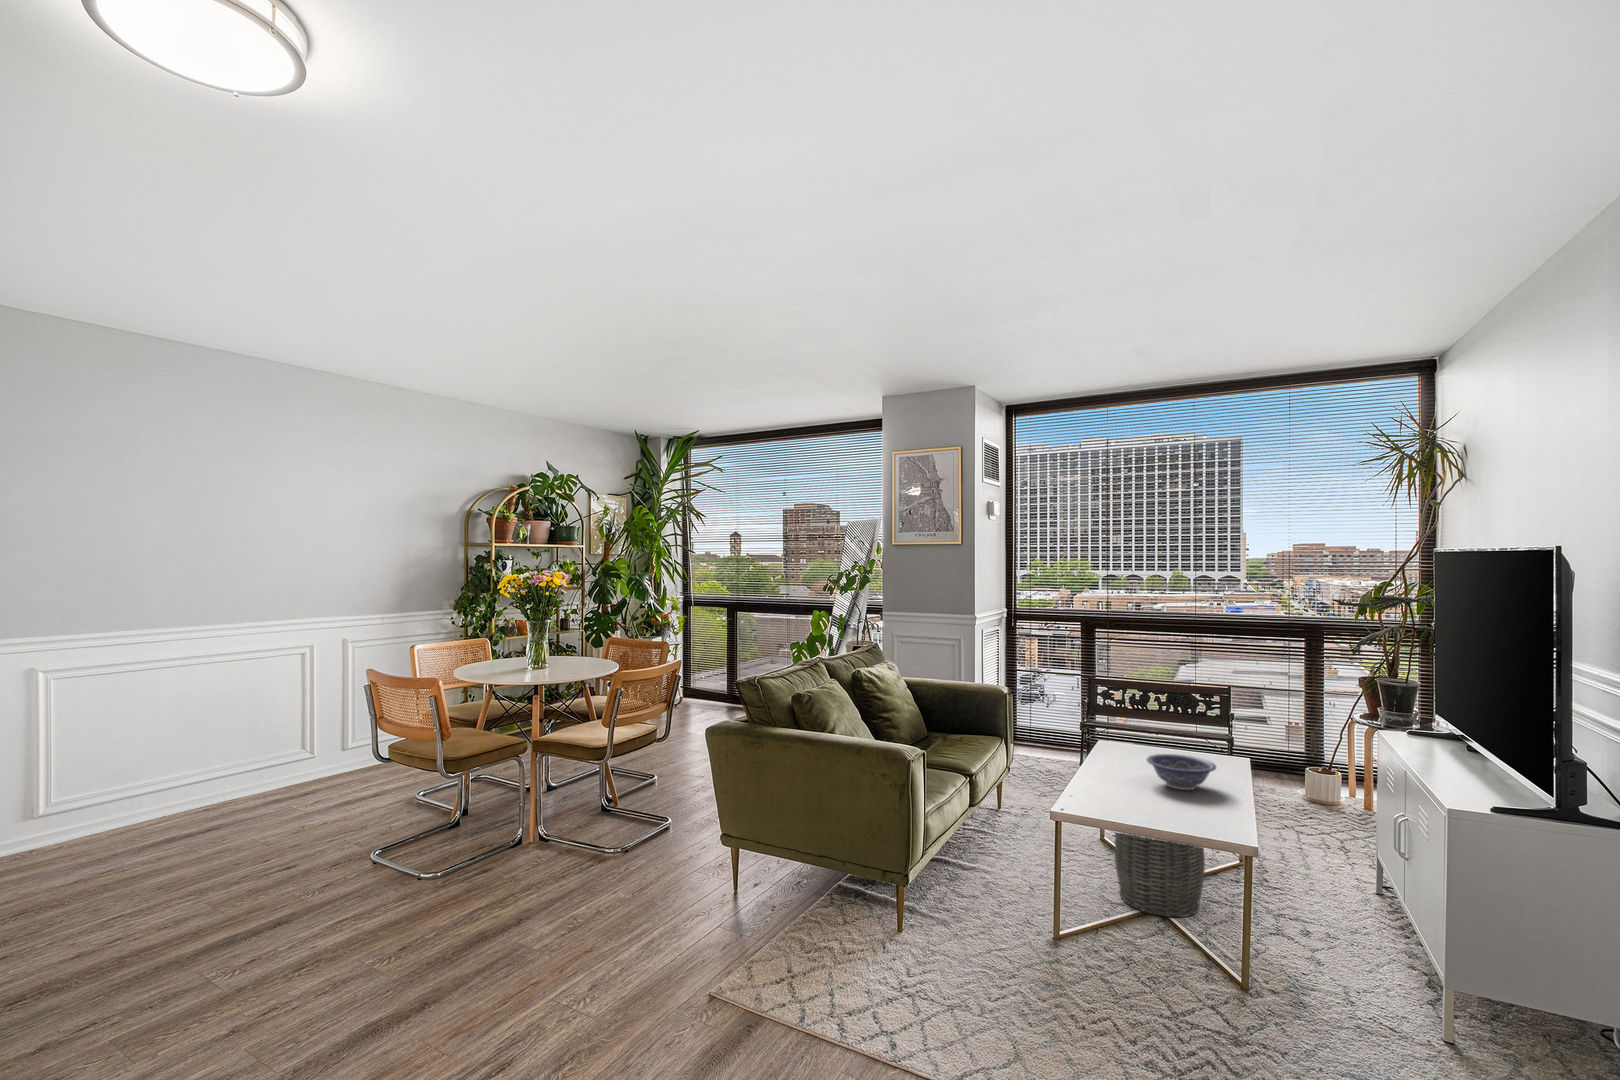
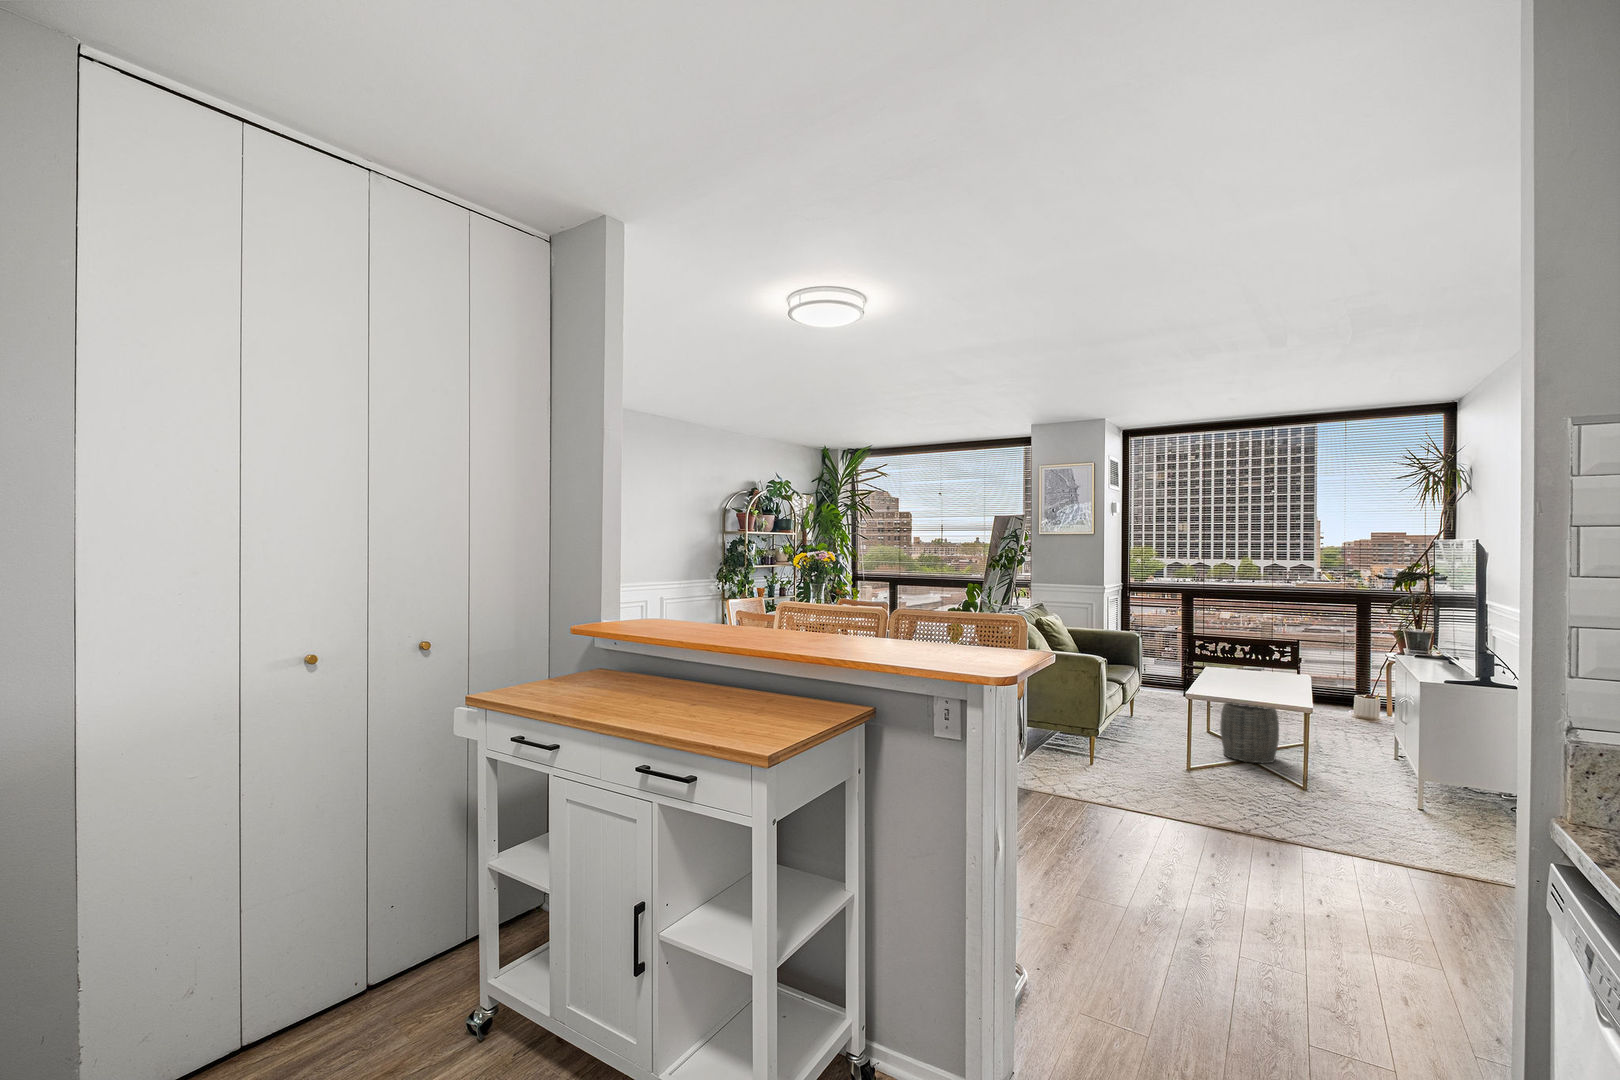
decorative bowl: present [1147,754,1216,790] -> none [1242,669,1288,689]

